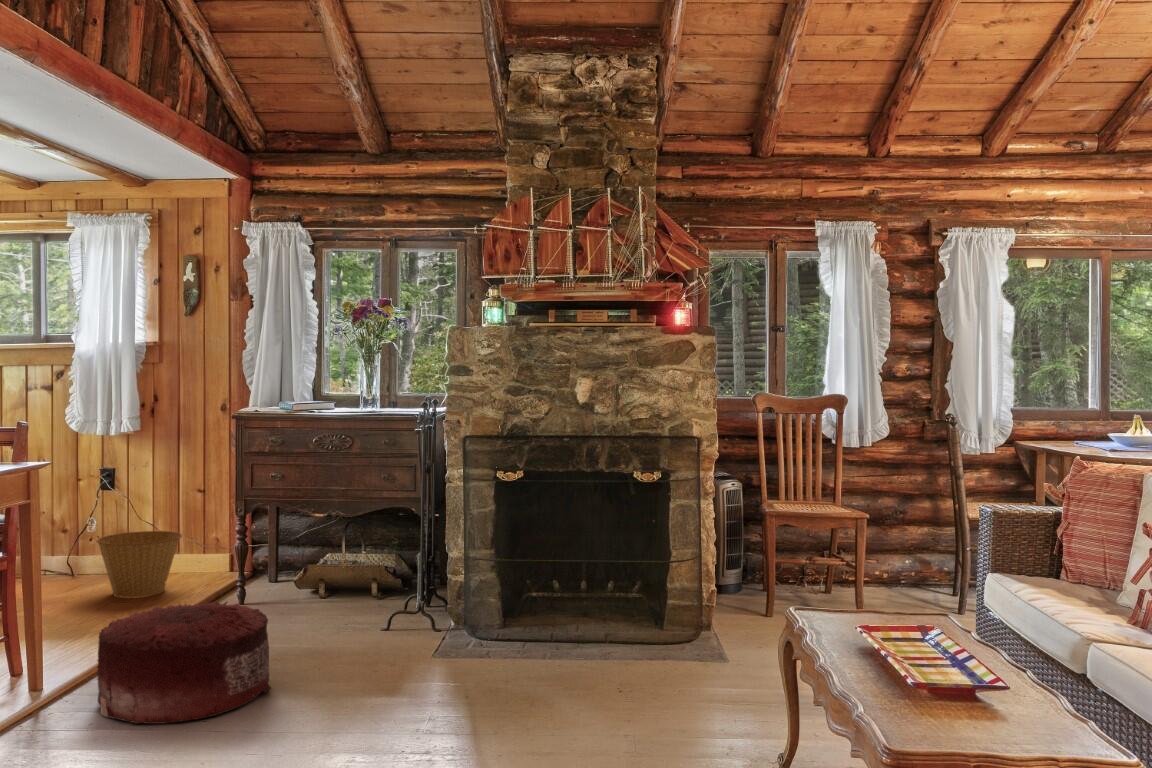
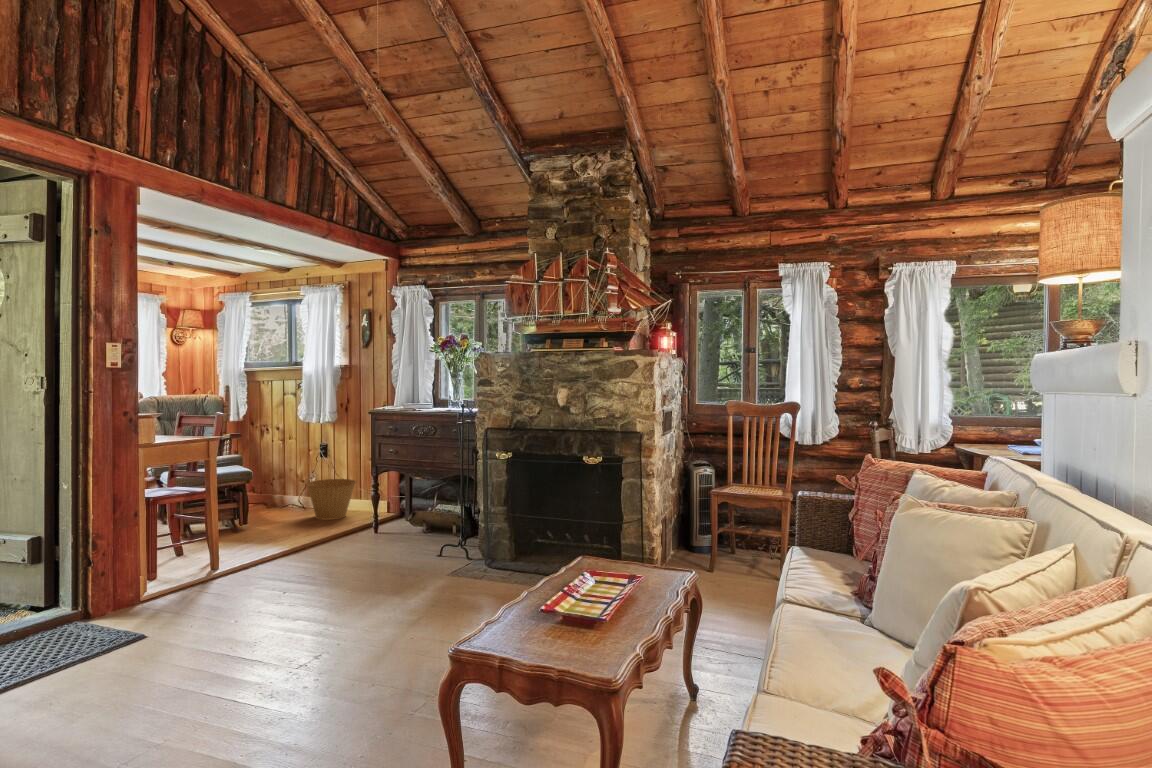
pouf: present [97,602,271,724] -> none [225,528,334,602]

